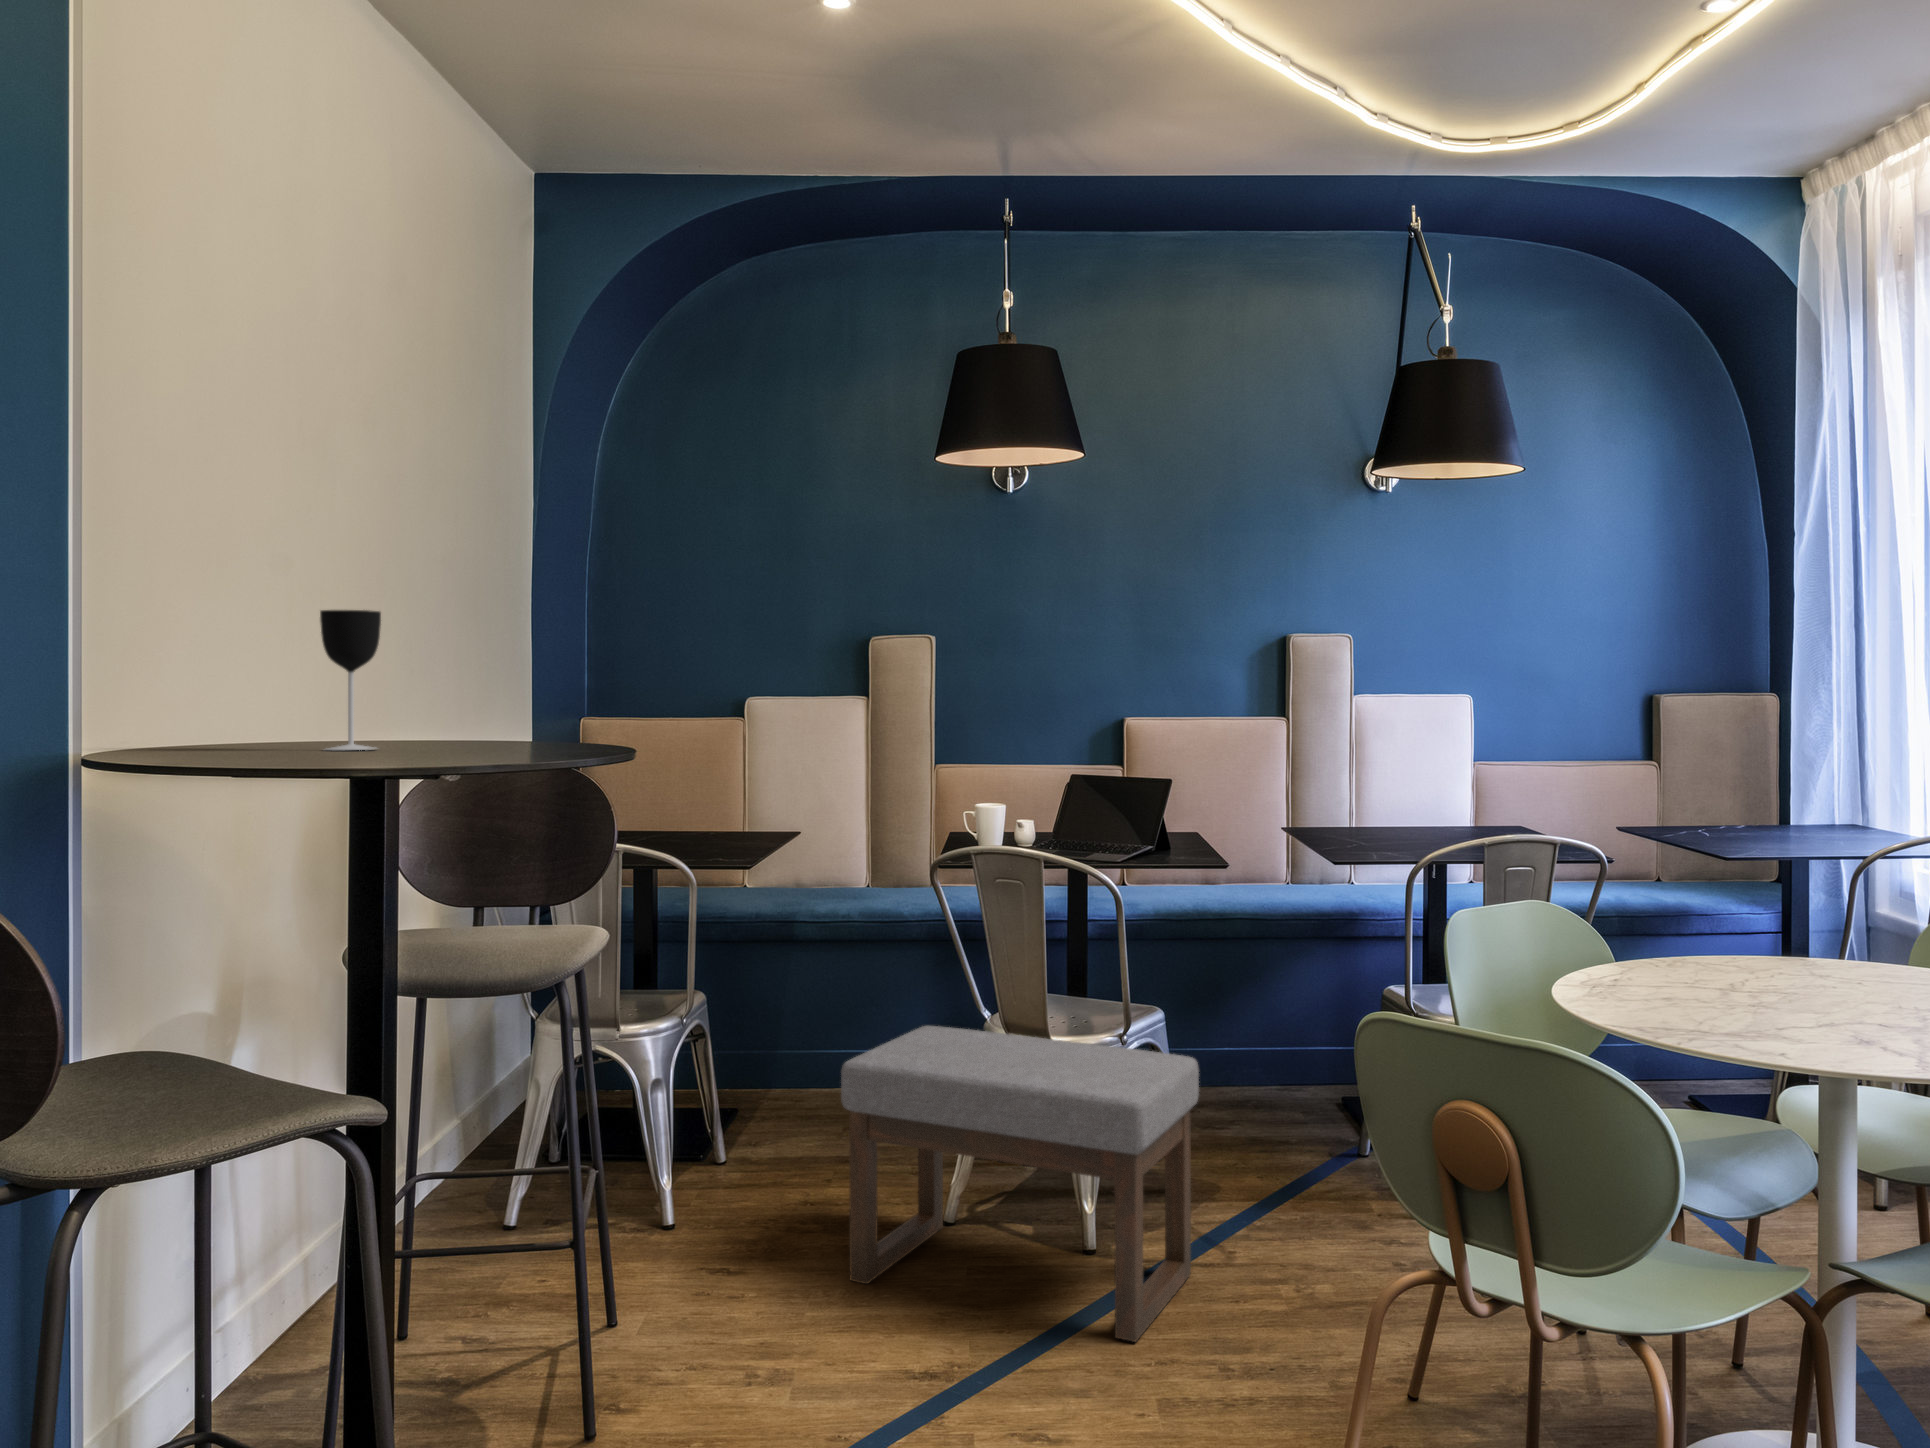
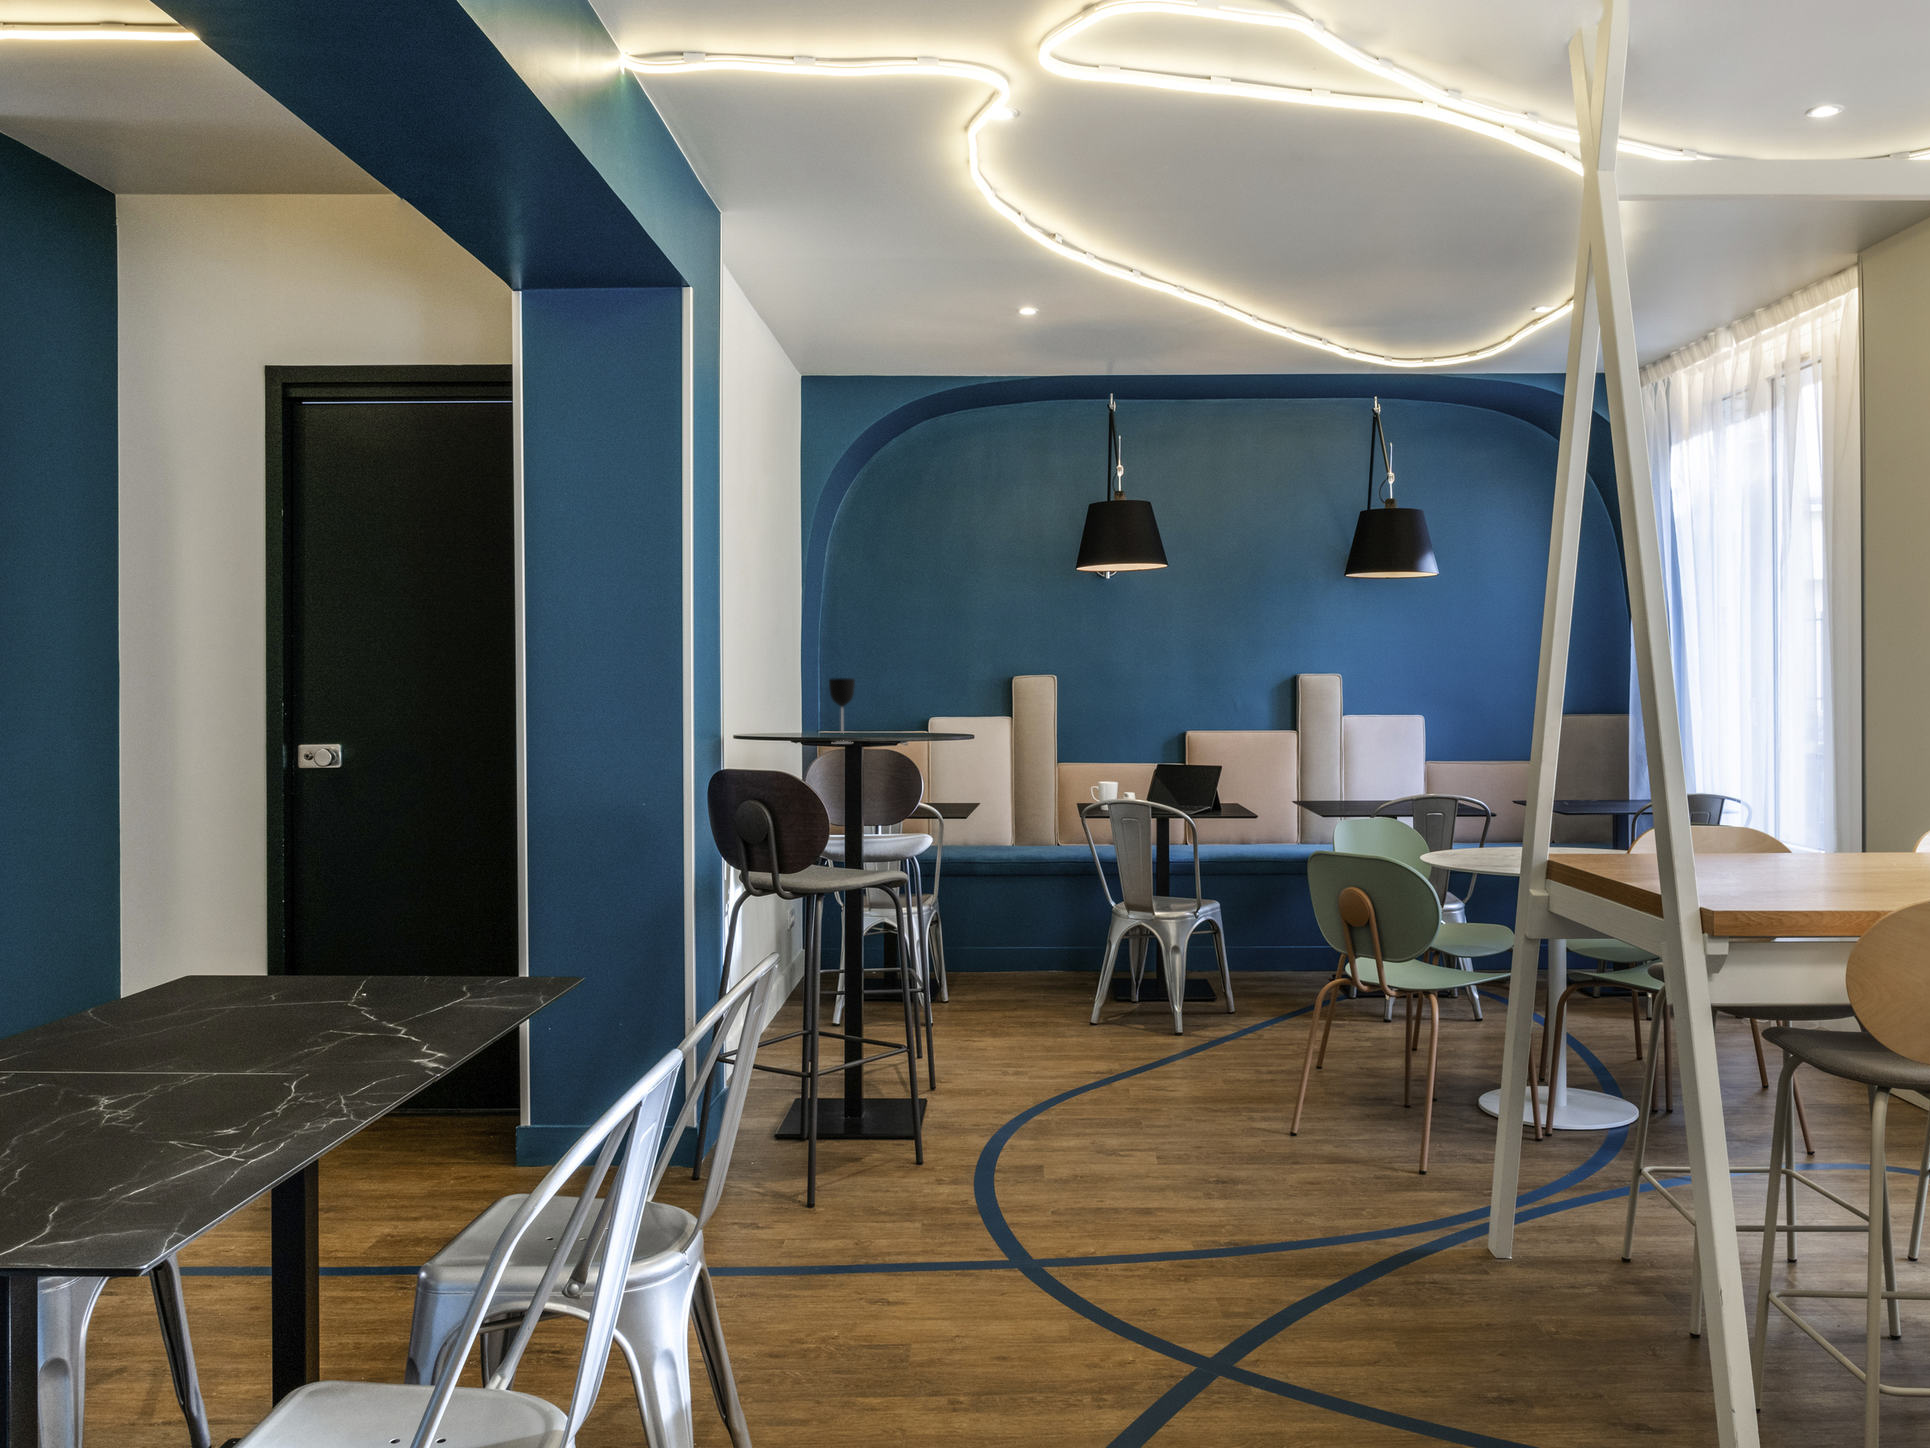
ottoman: present [841,1025,1199,1342] -> none [1039,909,1240,1065]

